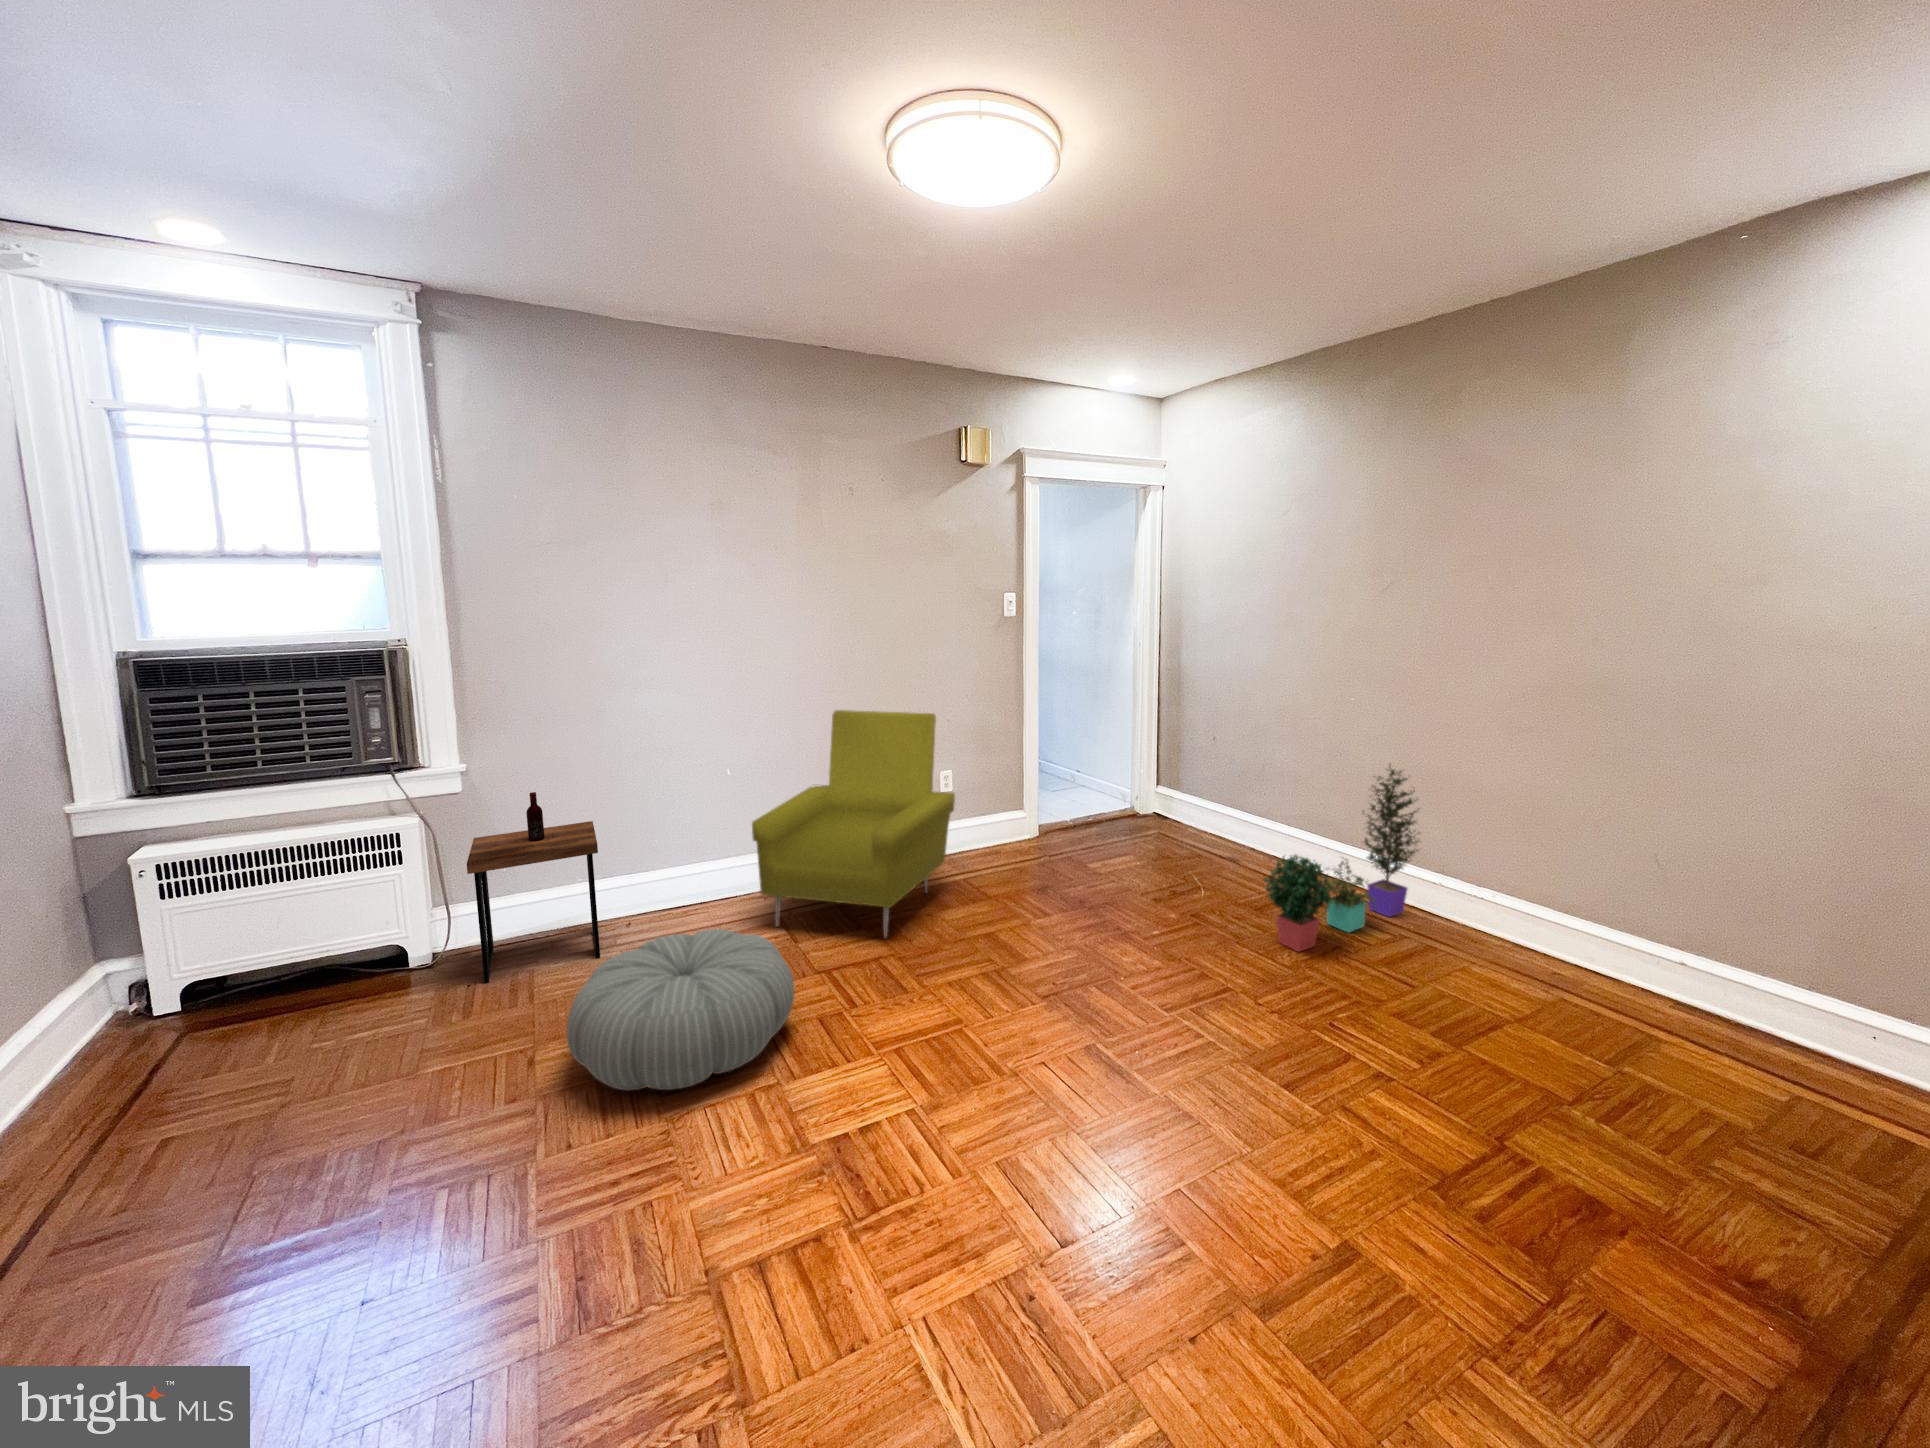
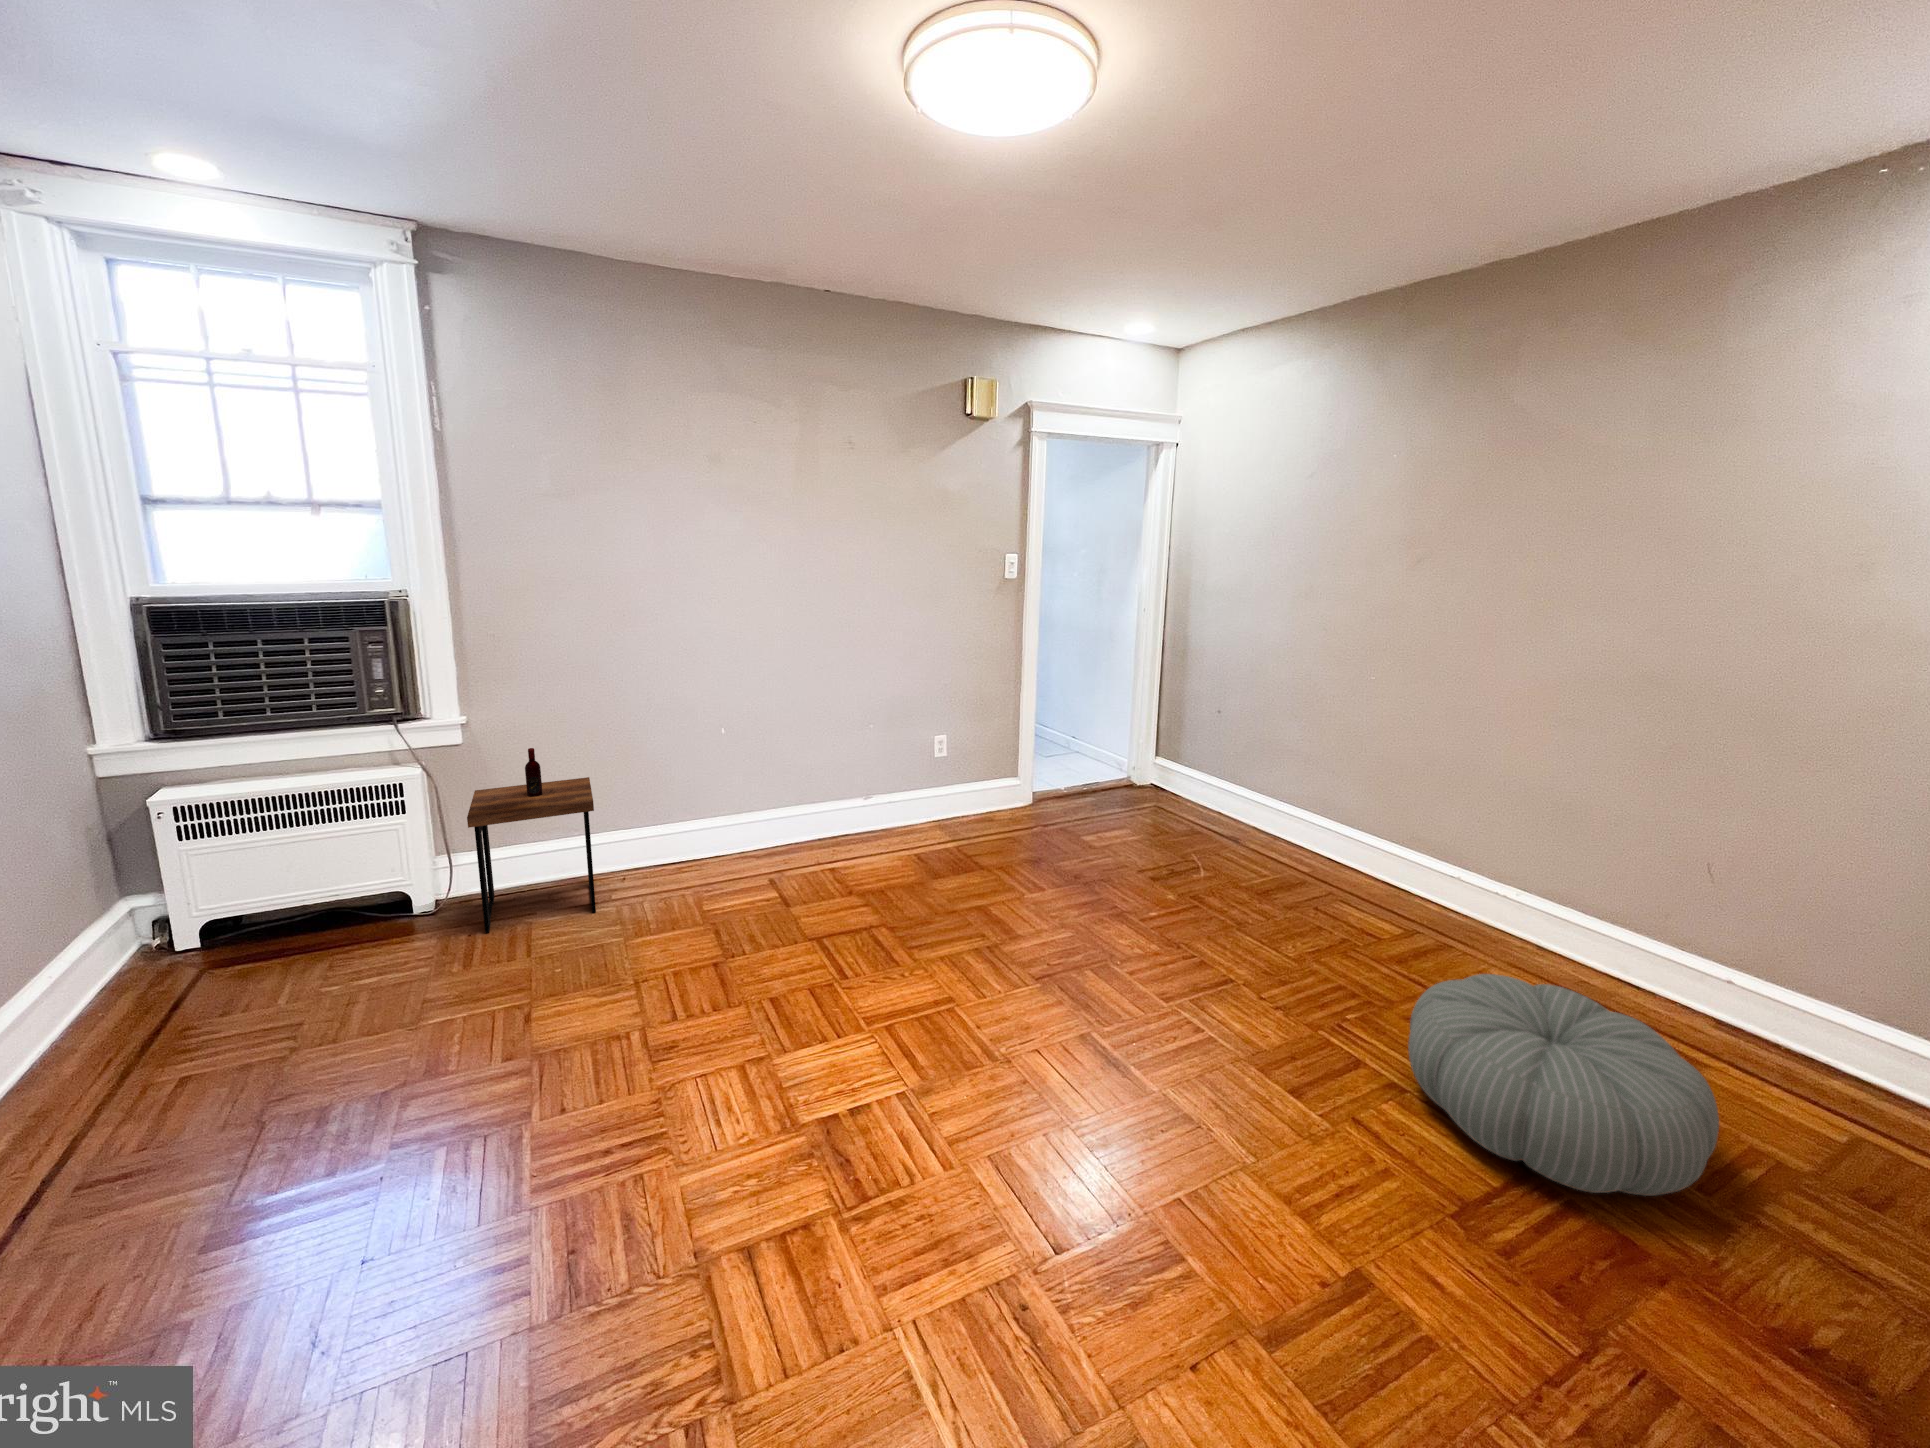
armchair: present [752,710,955,938] -> none [745,673,948,907]
potted plant: present [1264,765,1419,952] -> none [1265,750,1439,943]
pouf: present [567,929,795,1090] -> present [1408,974,1719,1196]

